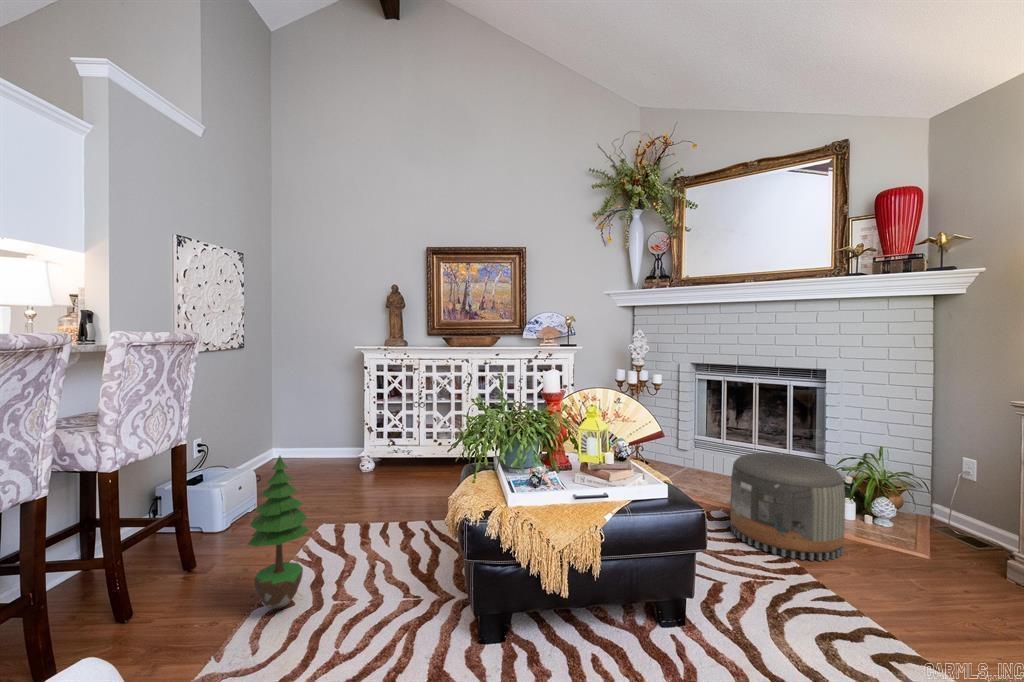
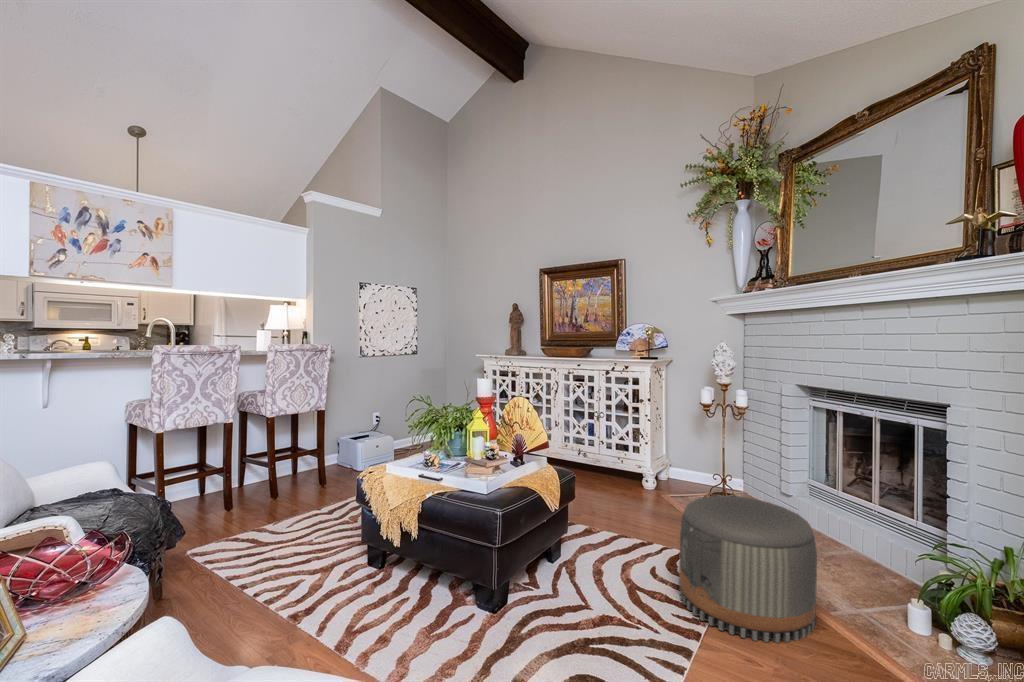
potted tree: present [248,456,309,609] -> none [302,420,338,515]

